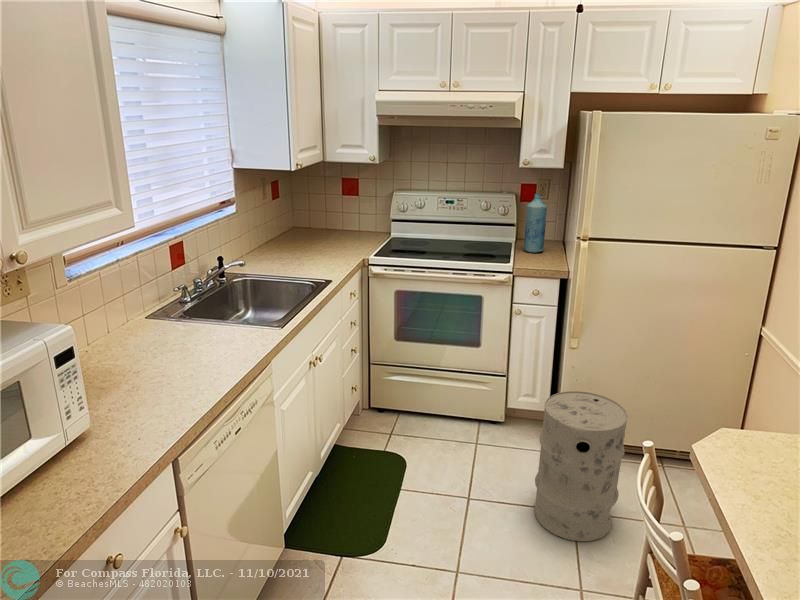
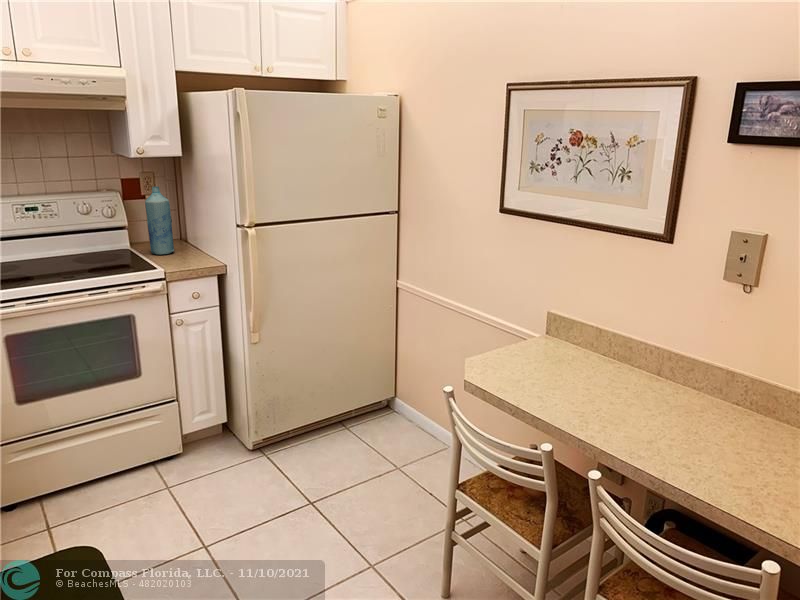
trash can: present [535,391,627,541] -> none [268,379,354,535]

